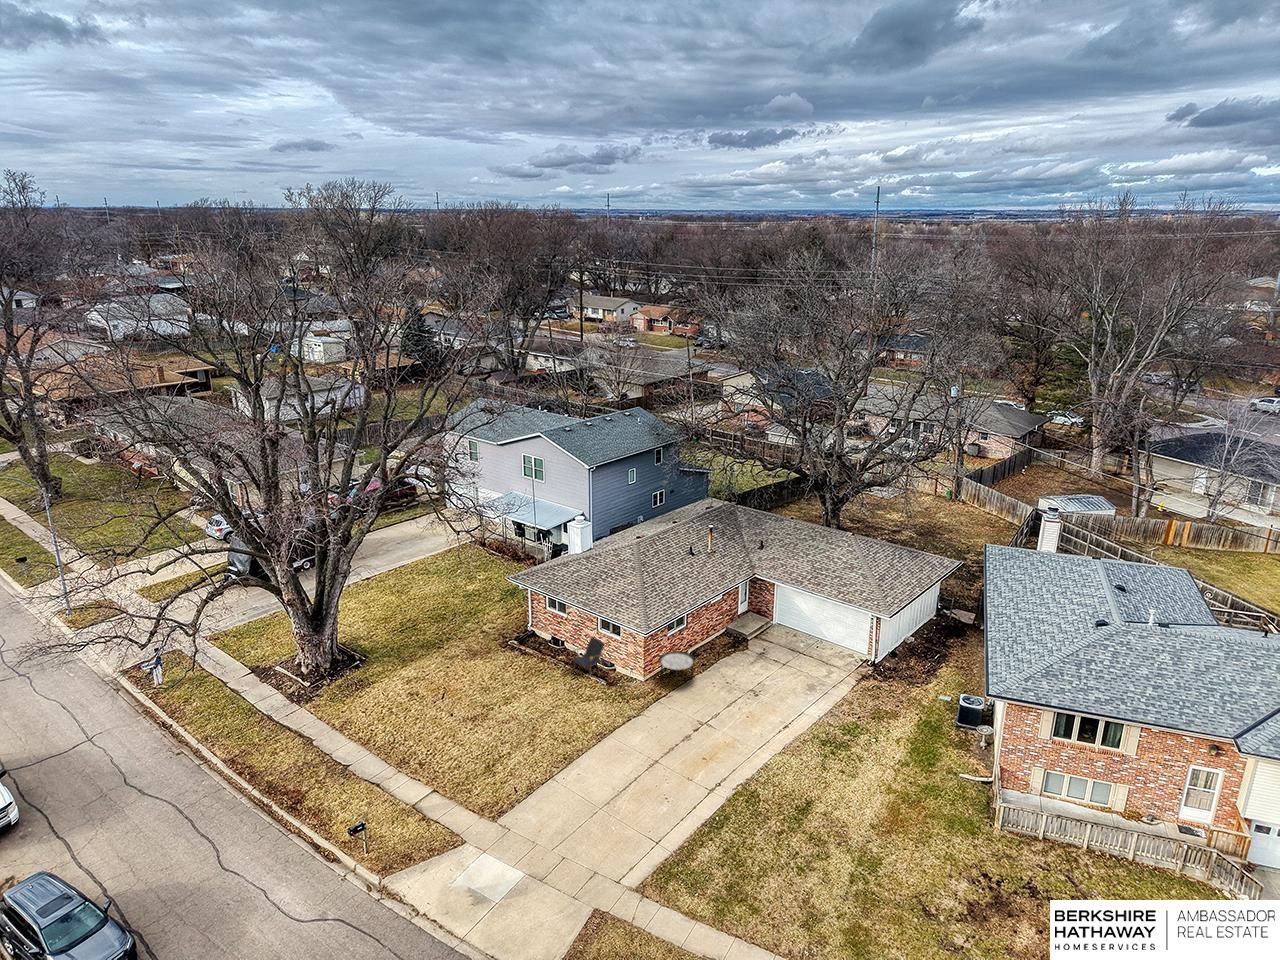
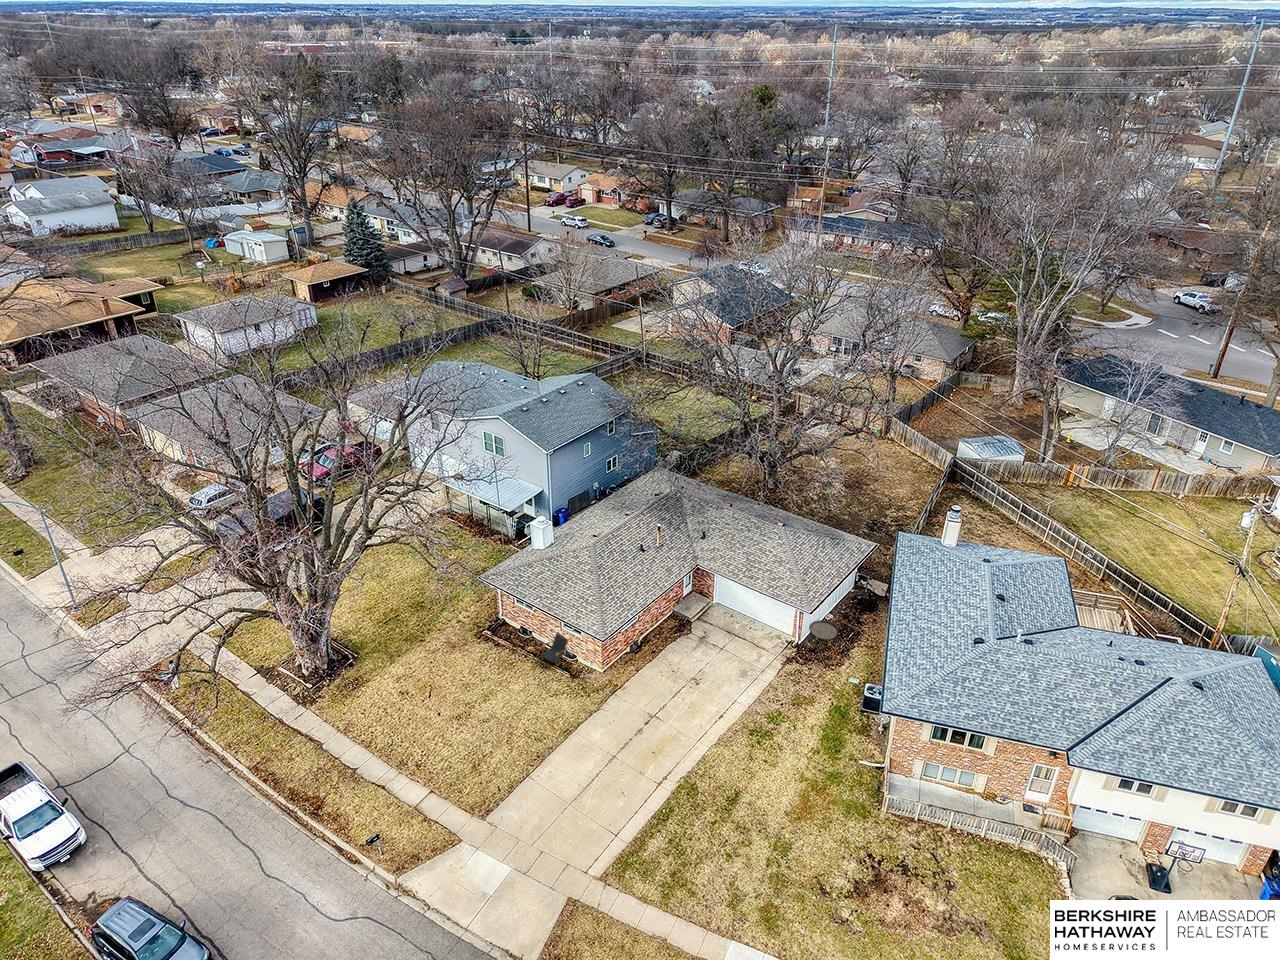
round table: present [659,651,695,687] -> present [809,620,839,651]

